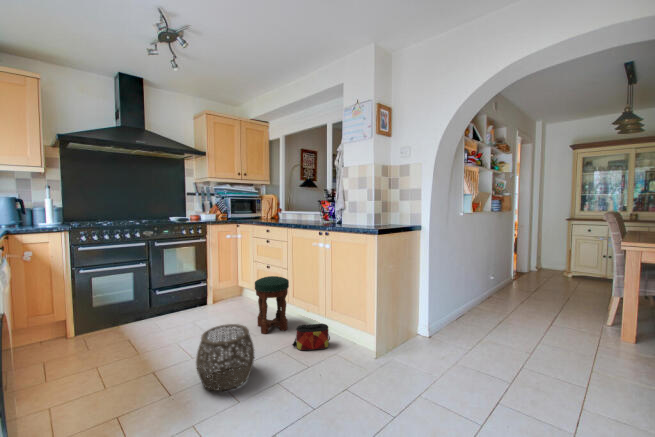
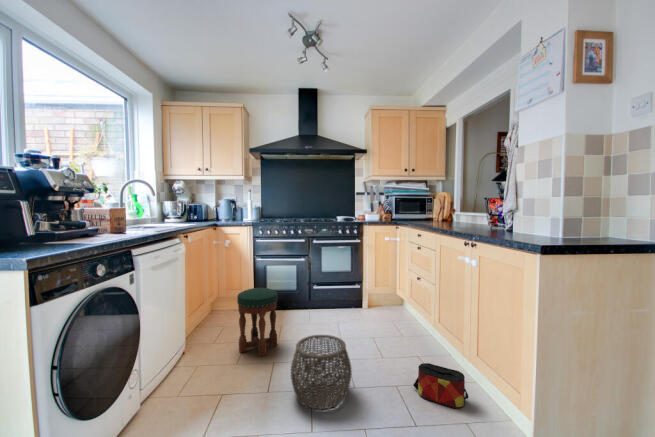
stool: present [255,276,289,334] -> present [237,288,278,356]

